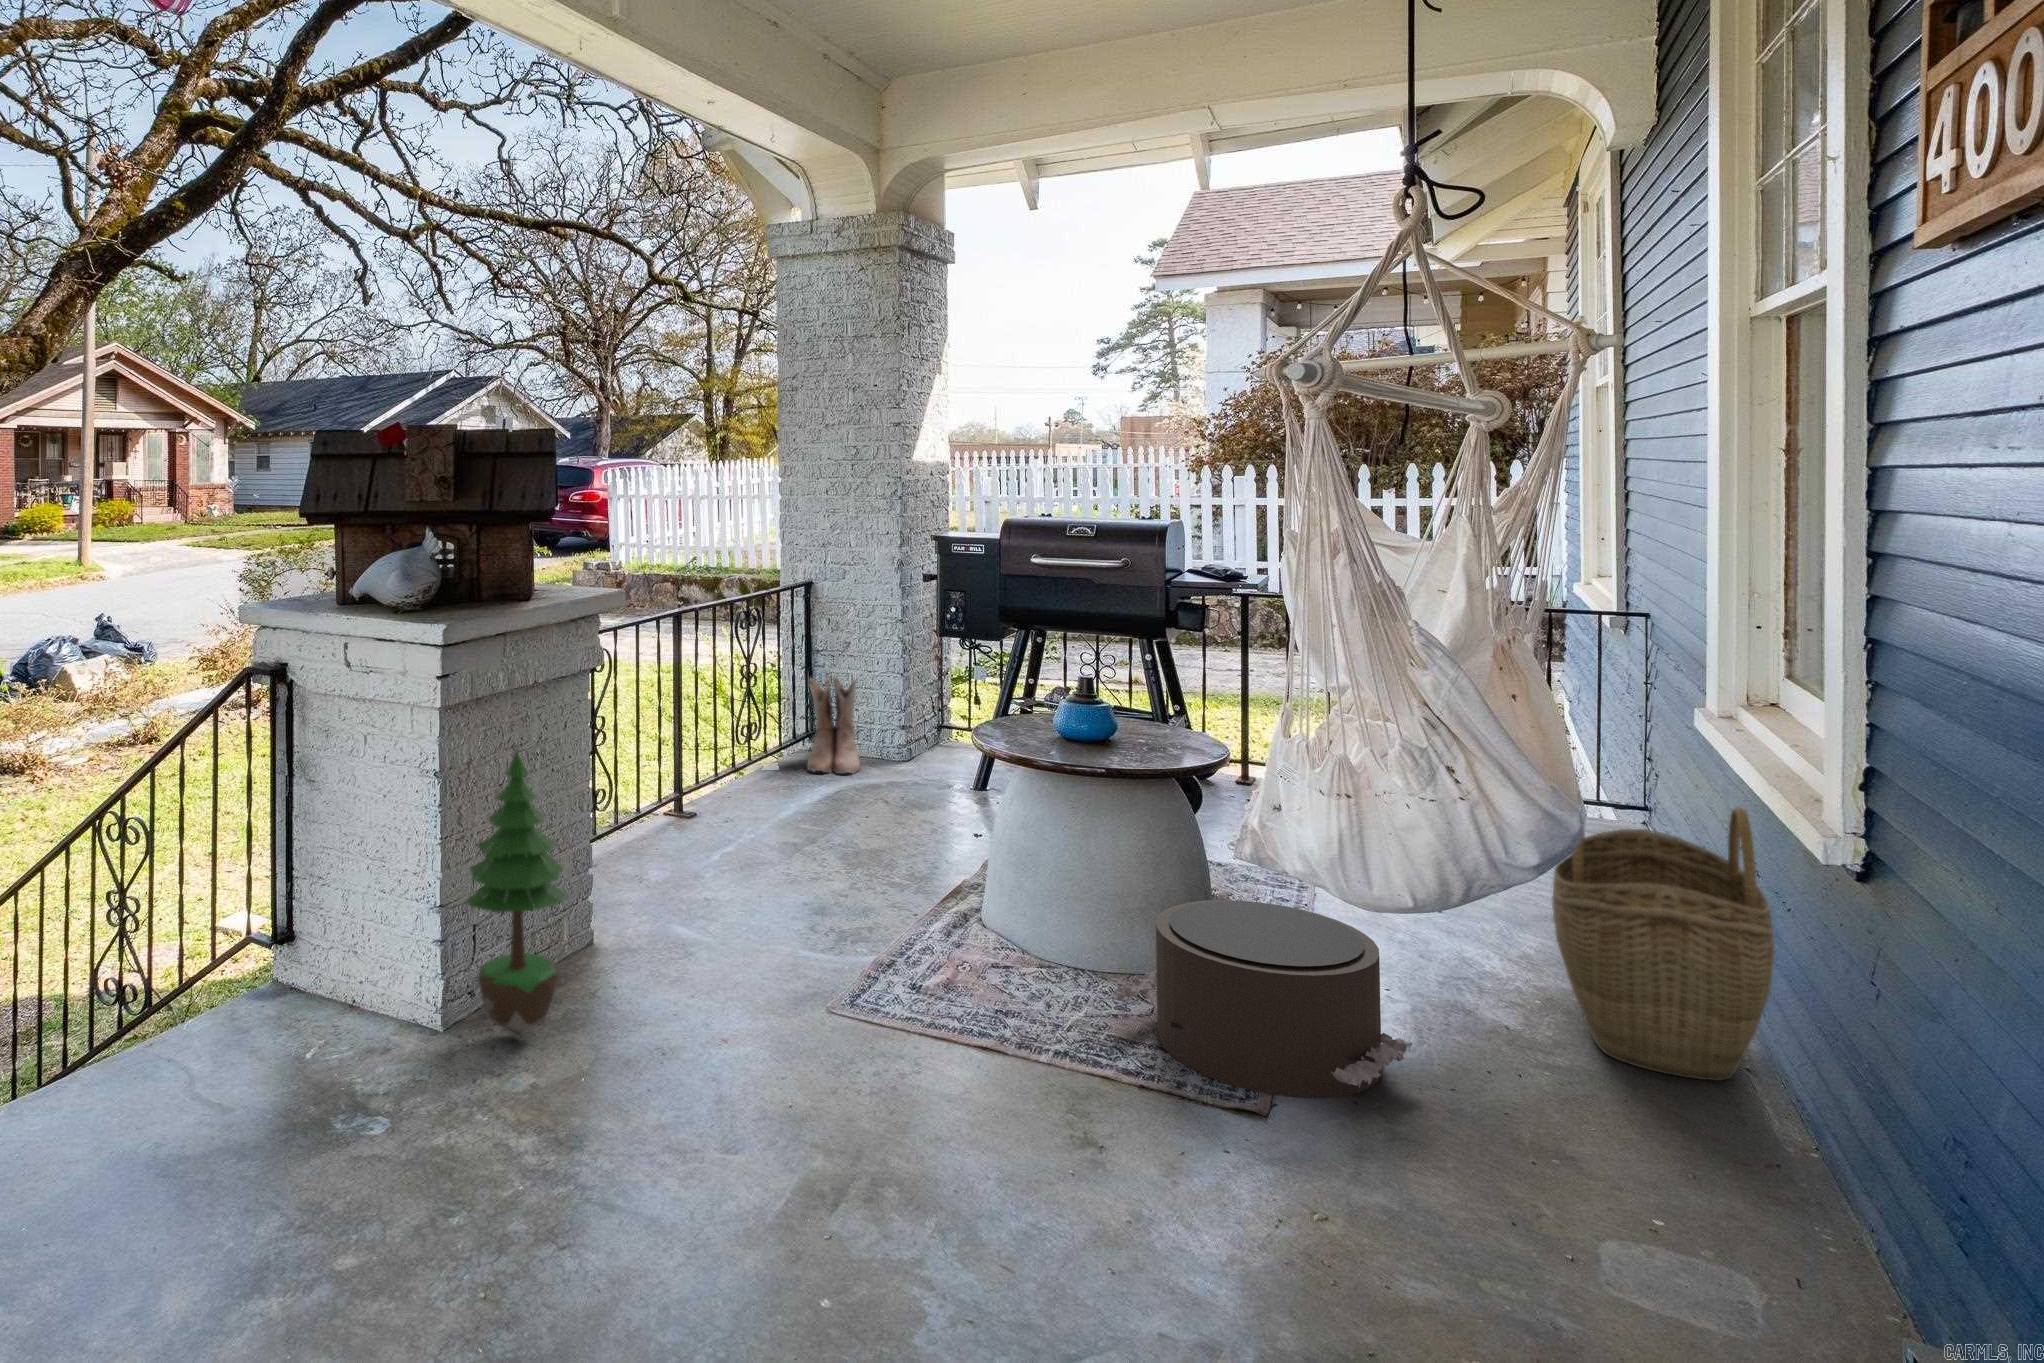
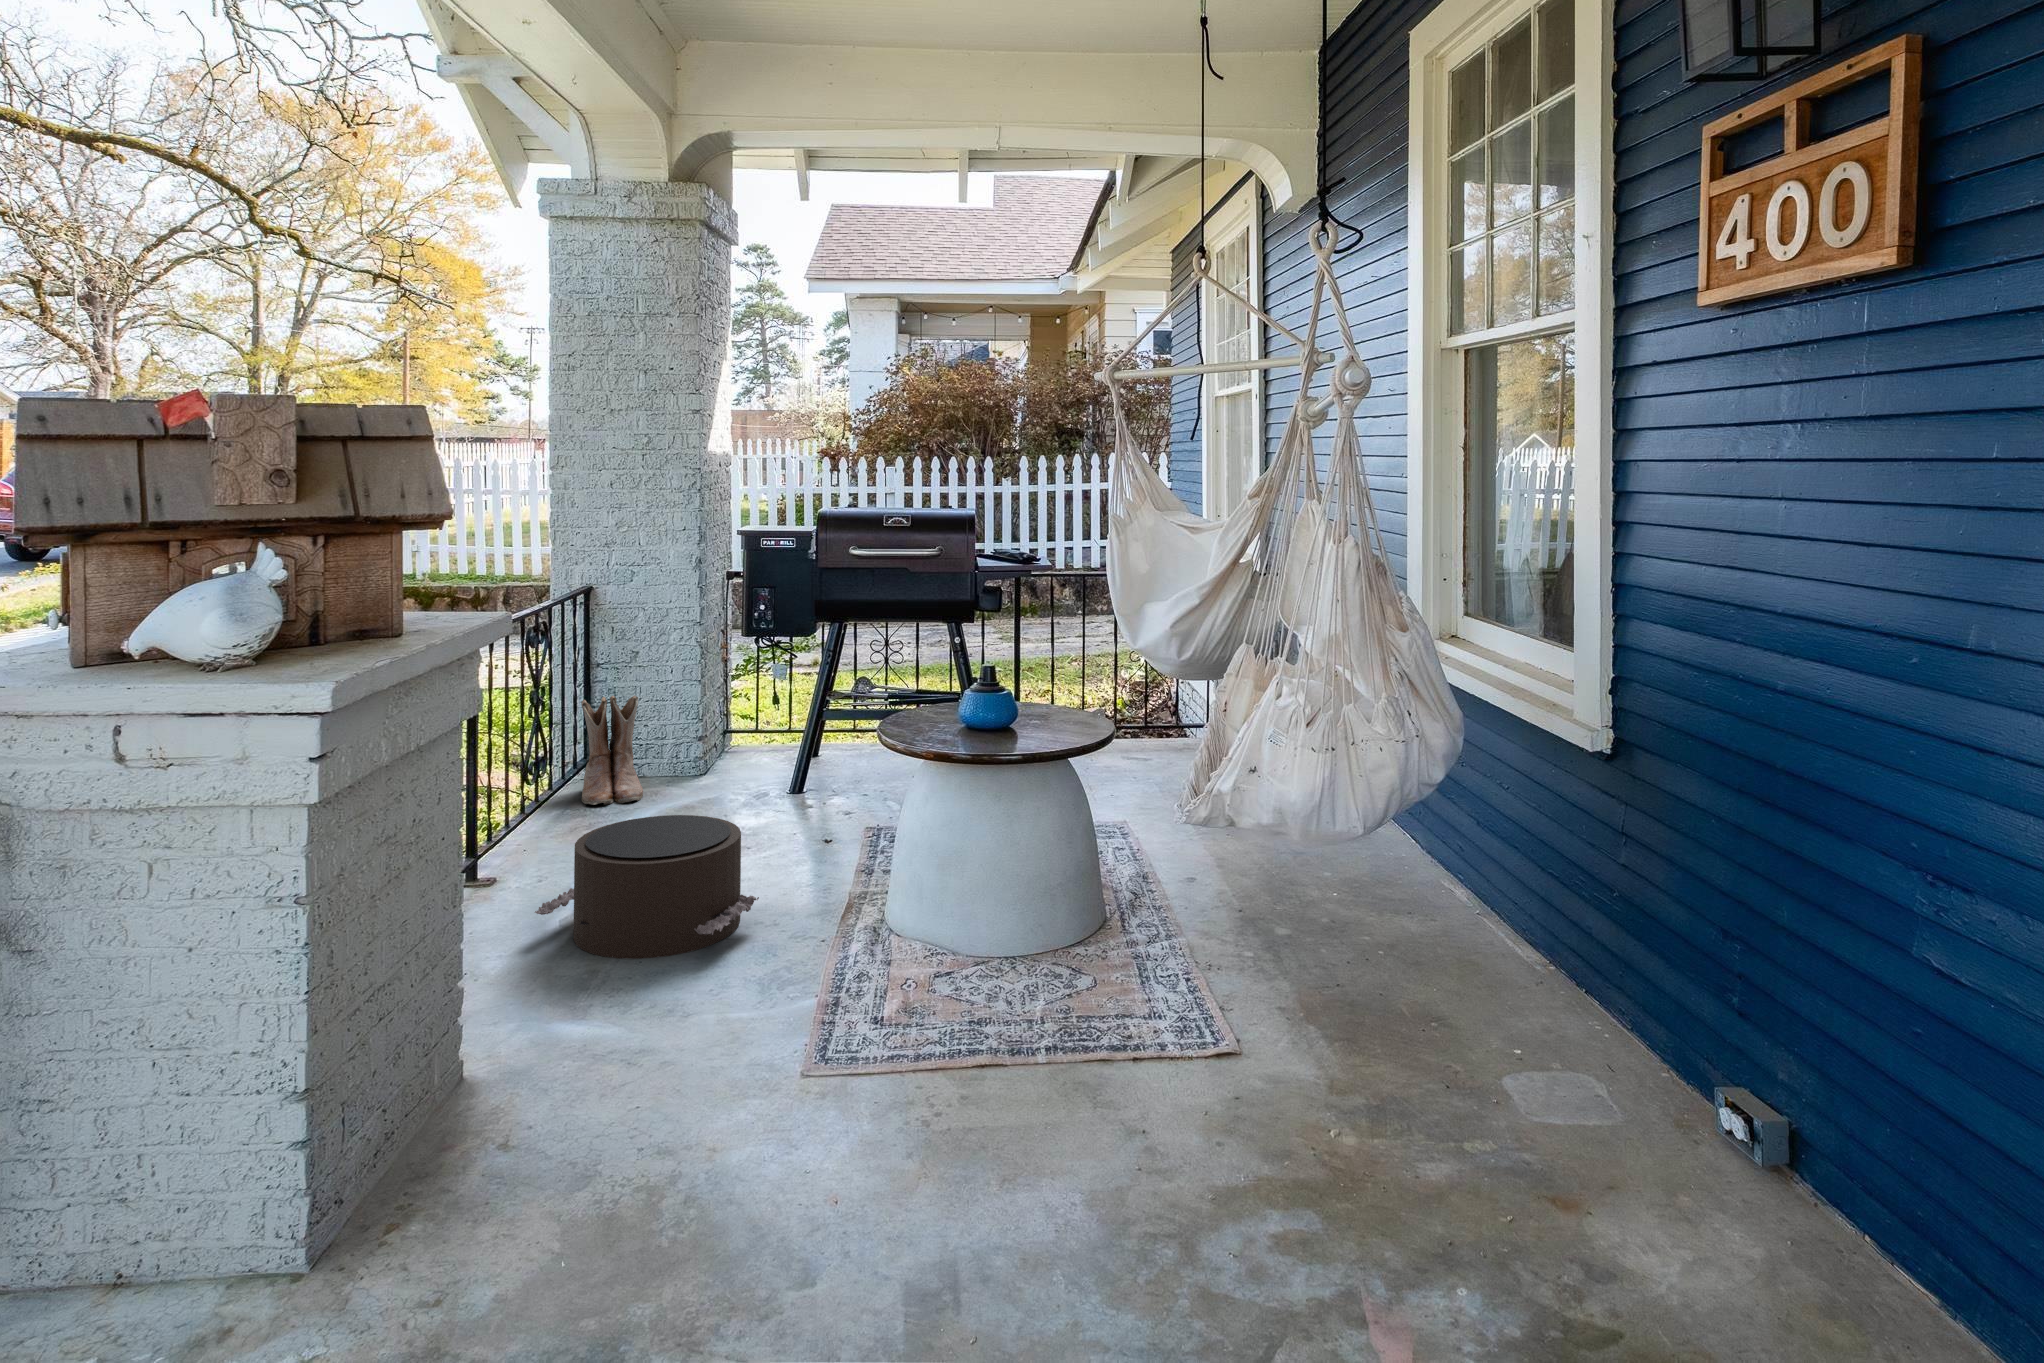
potted tree: present [467,752,566,1037] -> none [381,841,531,1219]
woven basket: present [1552,807,1775,1081] -> none [1347,728,1497,939]
pouf: present [1111,900,1412,1099] -> present [535,815,759,959]

